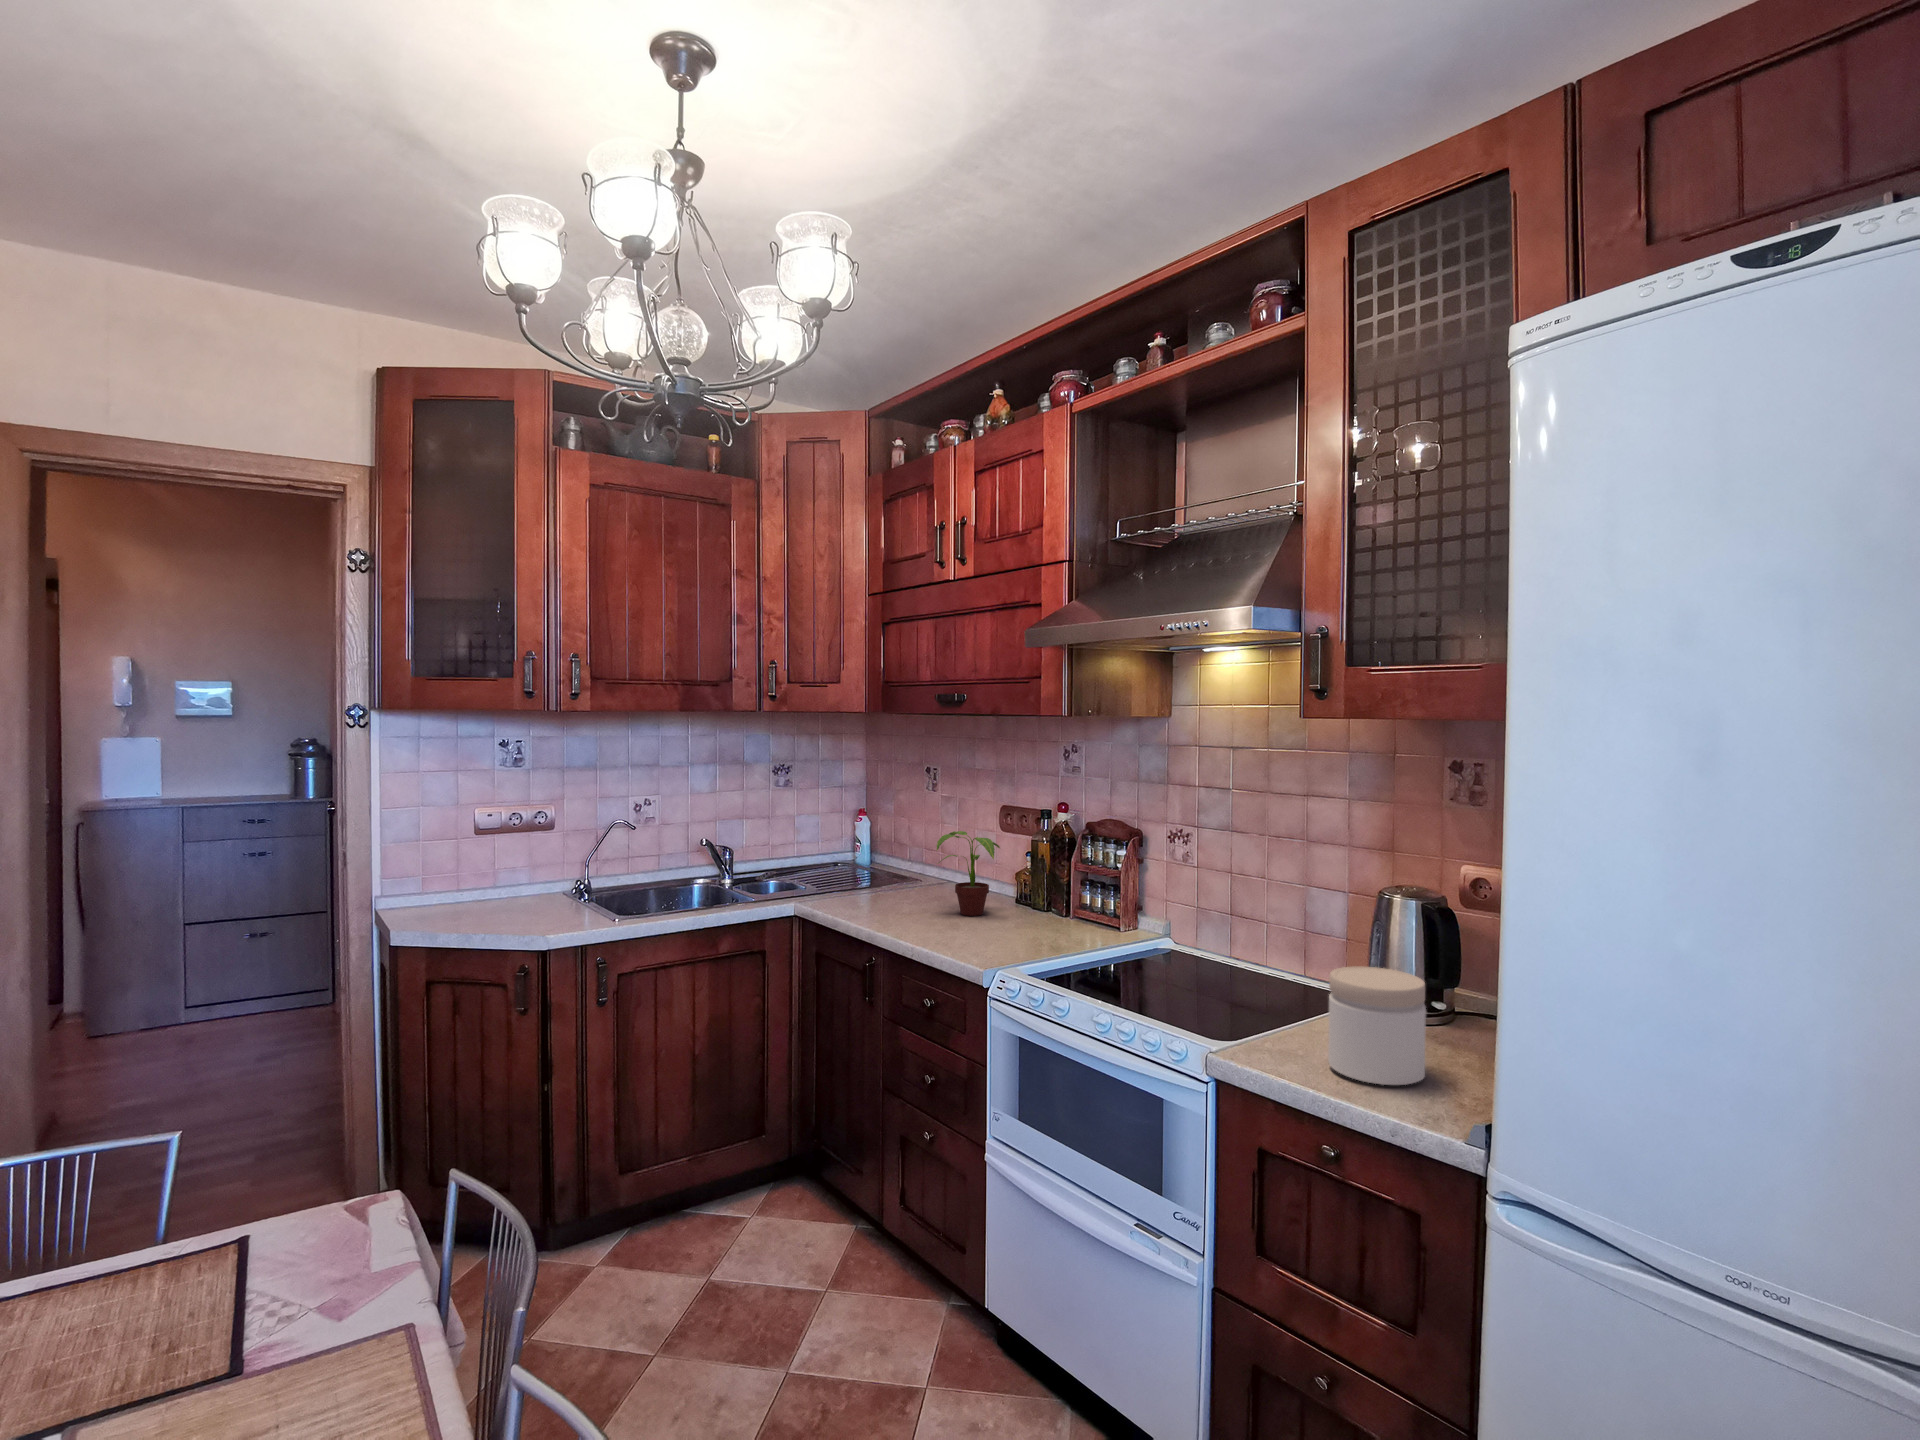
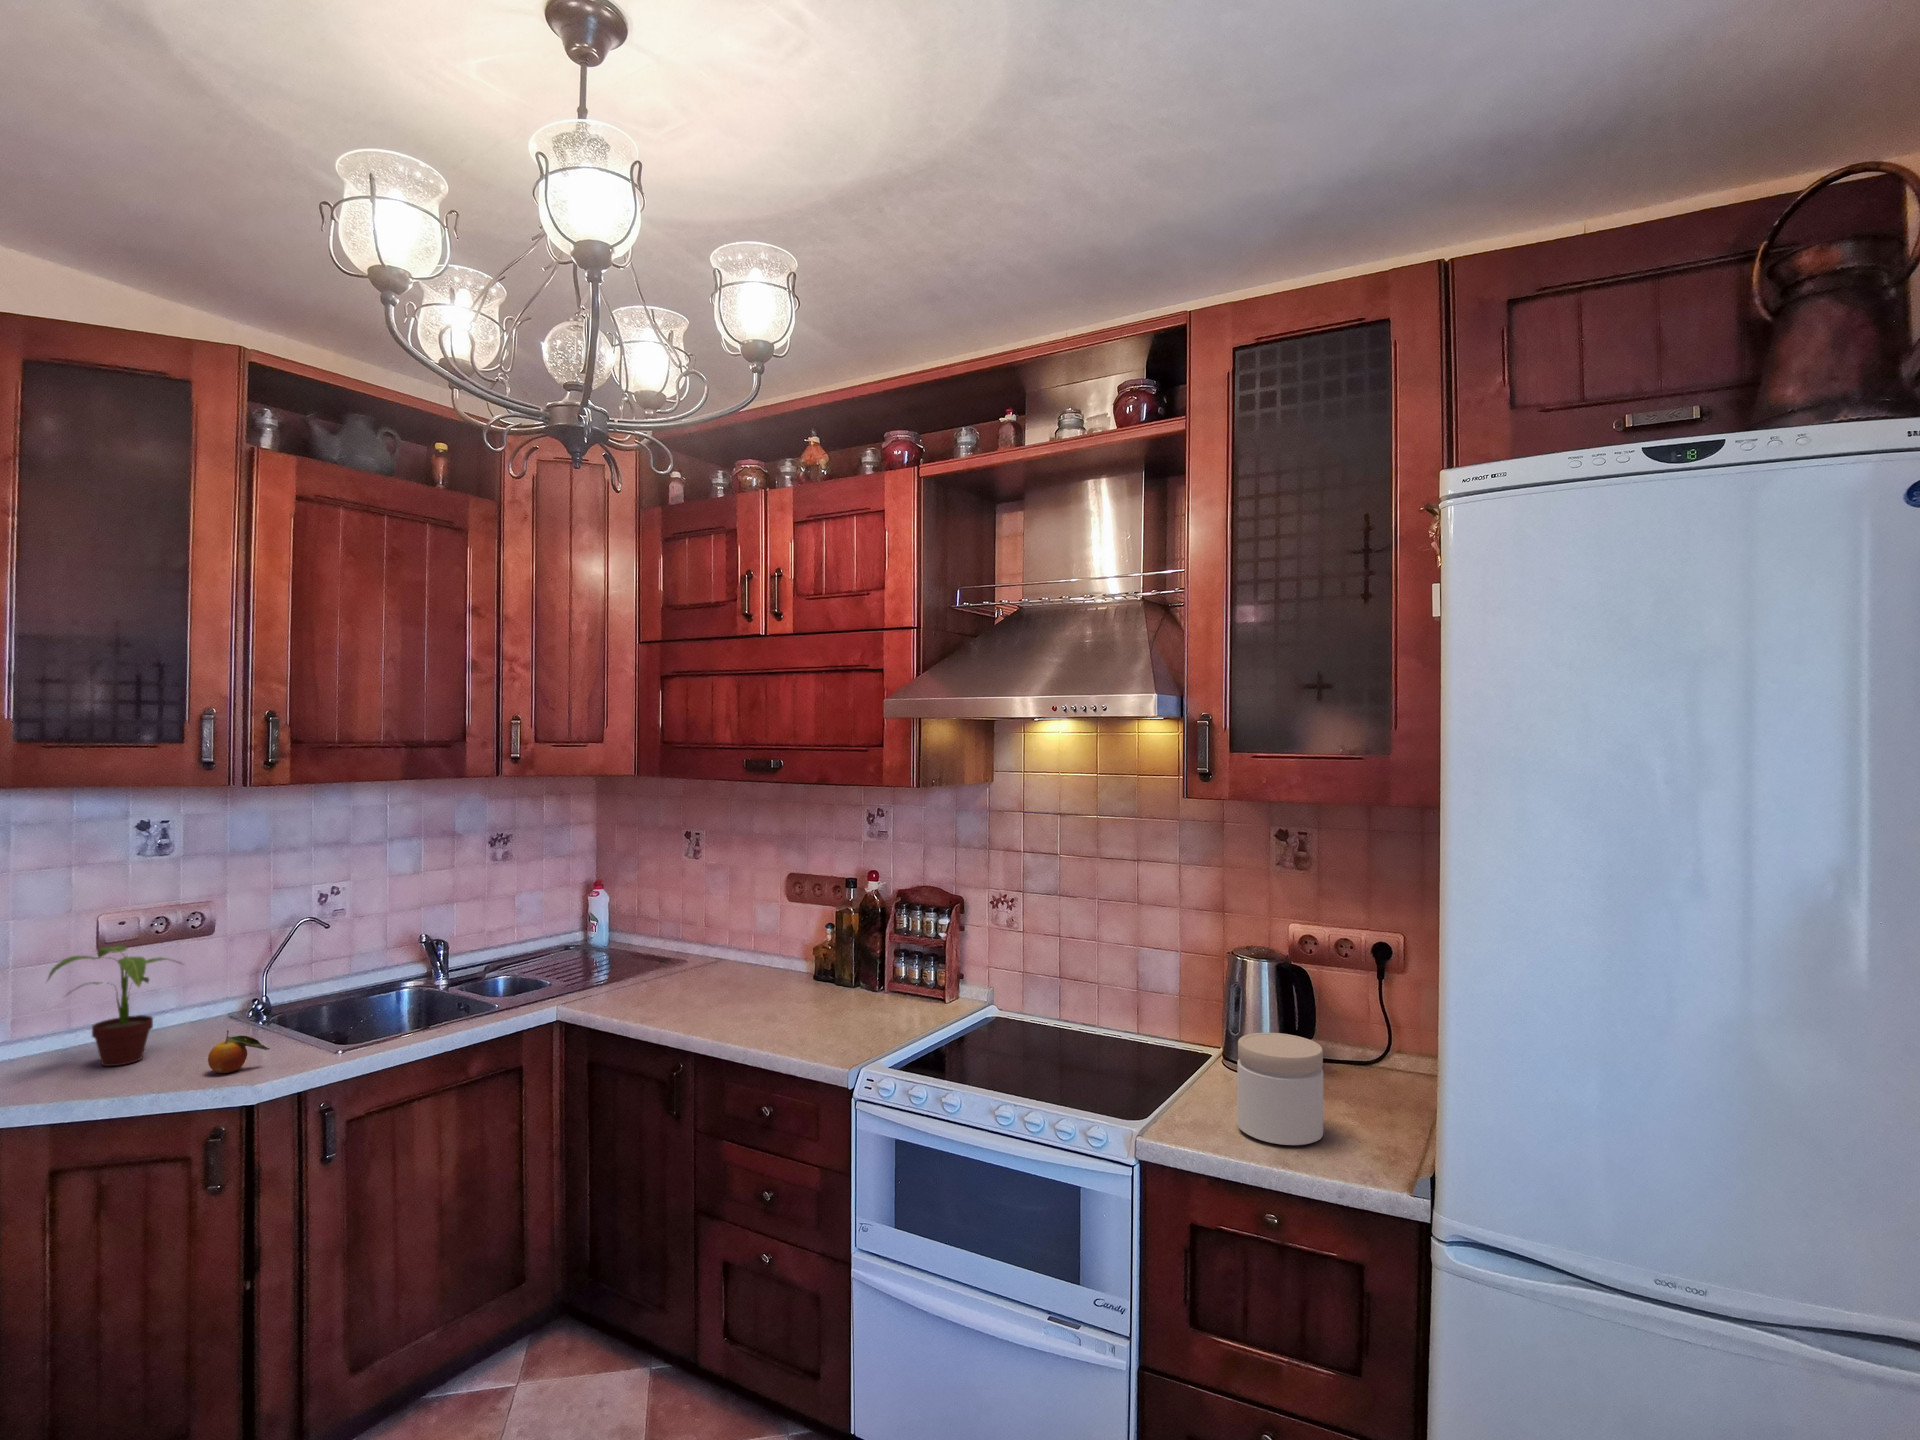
potted plant: present [936,831,1000,916] -> present [48,946,174,1066]
fruit: none [528,893,569,925] -> present [208,1030,270,1073]

